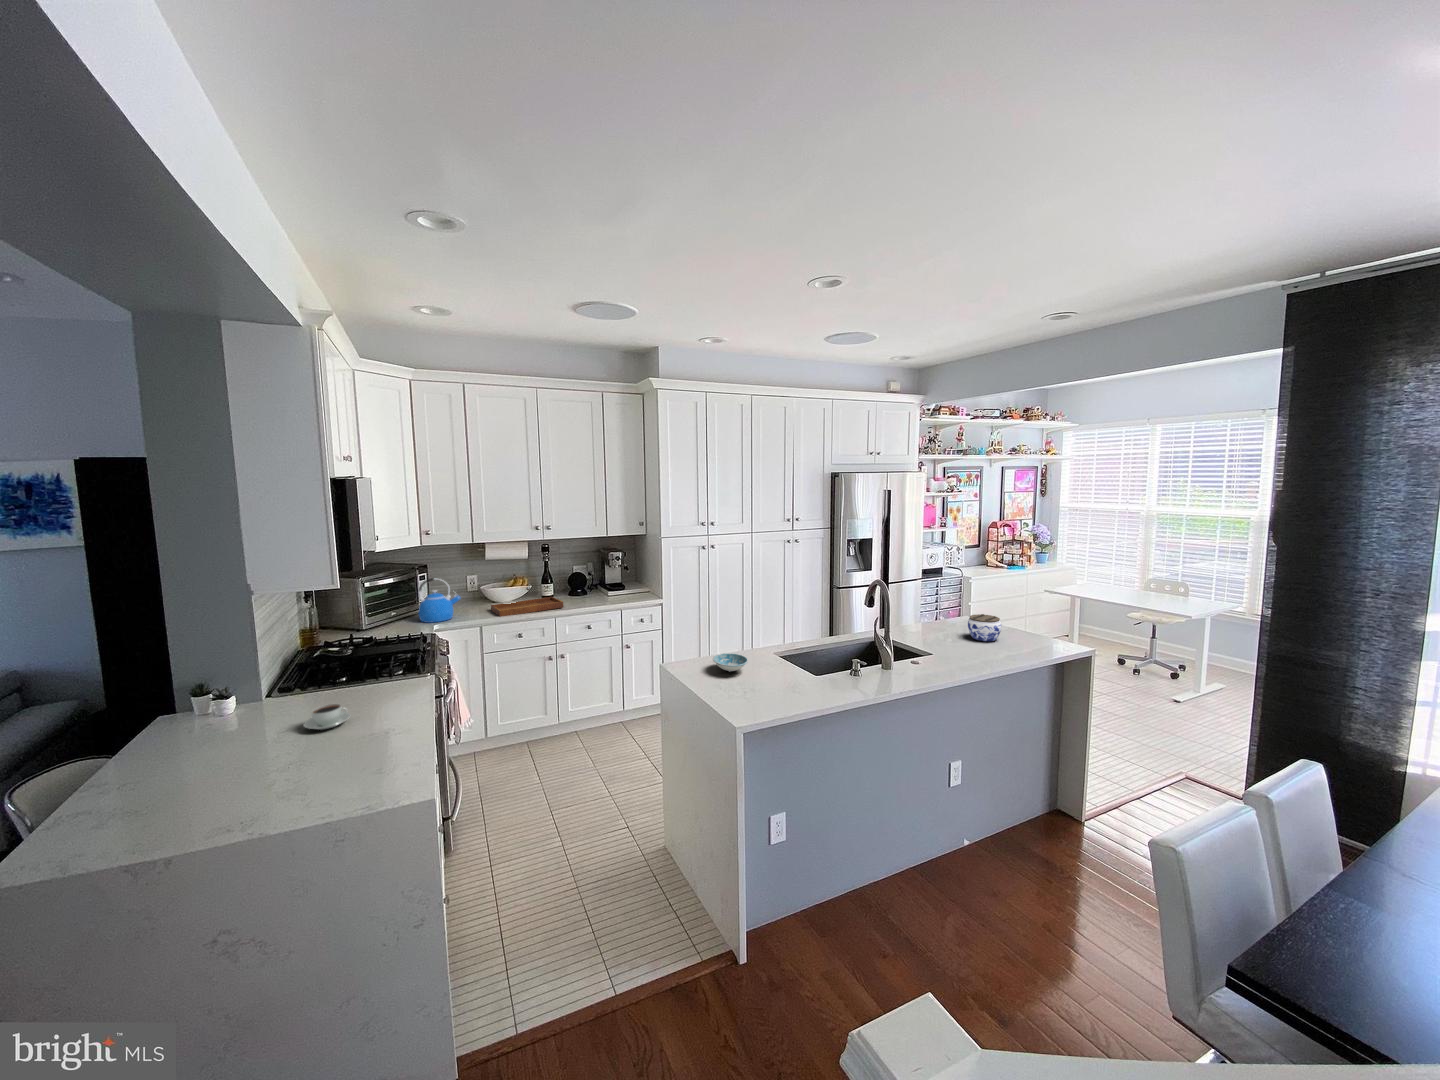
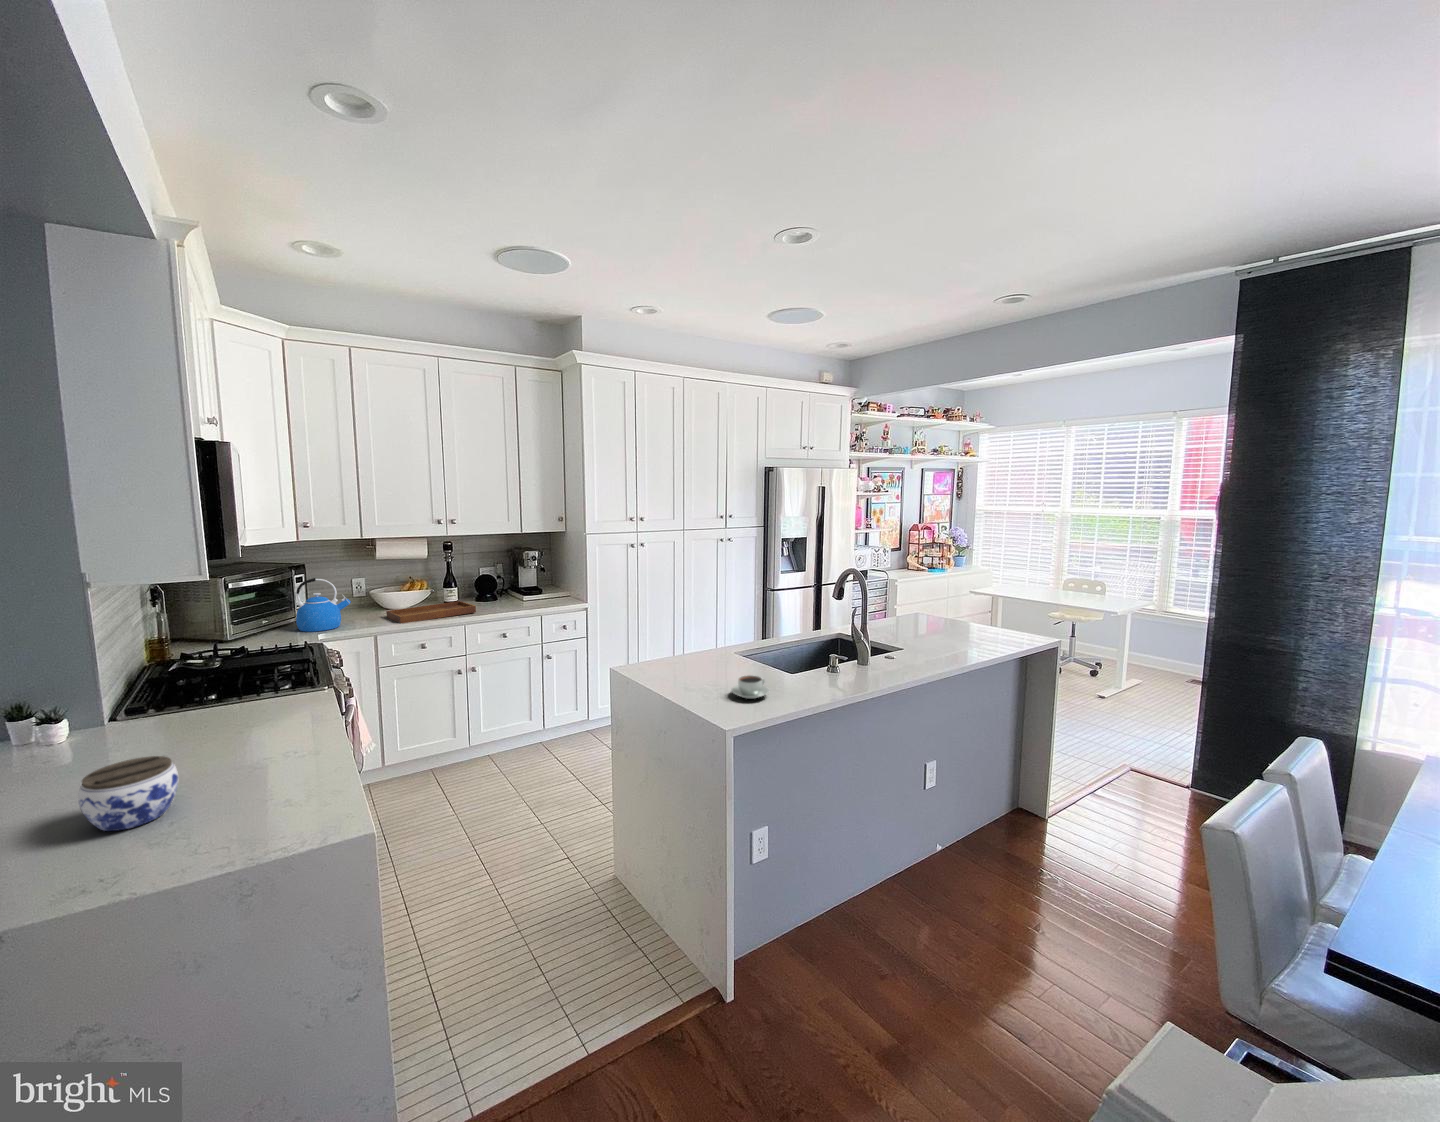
jar: present [968,614,1001,641] -> present [78,756,179,831]
ceramic bowl: present [713,653,748,671] -> none [674,651,714,670]
coffee cup: present [304,704,350,730] -> present [731,675,769,699]

